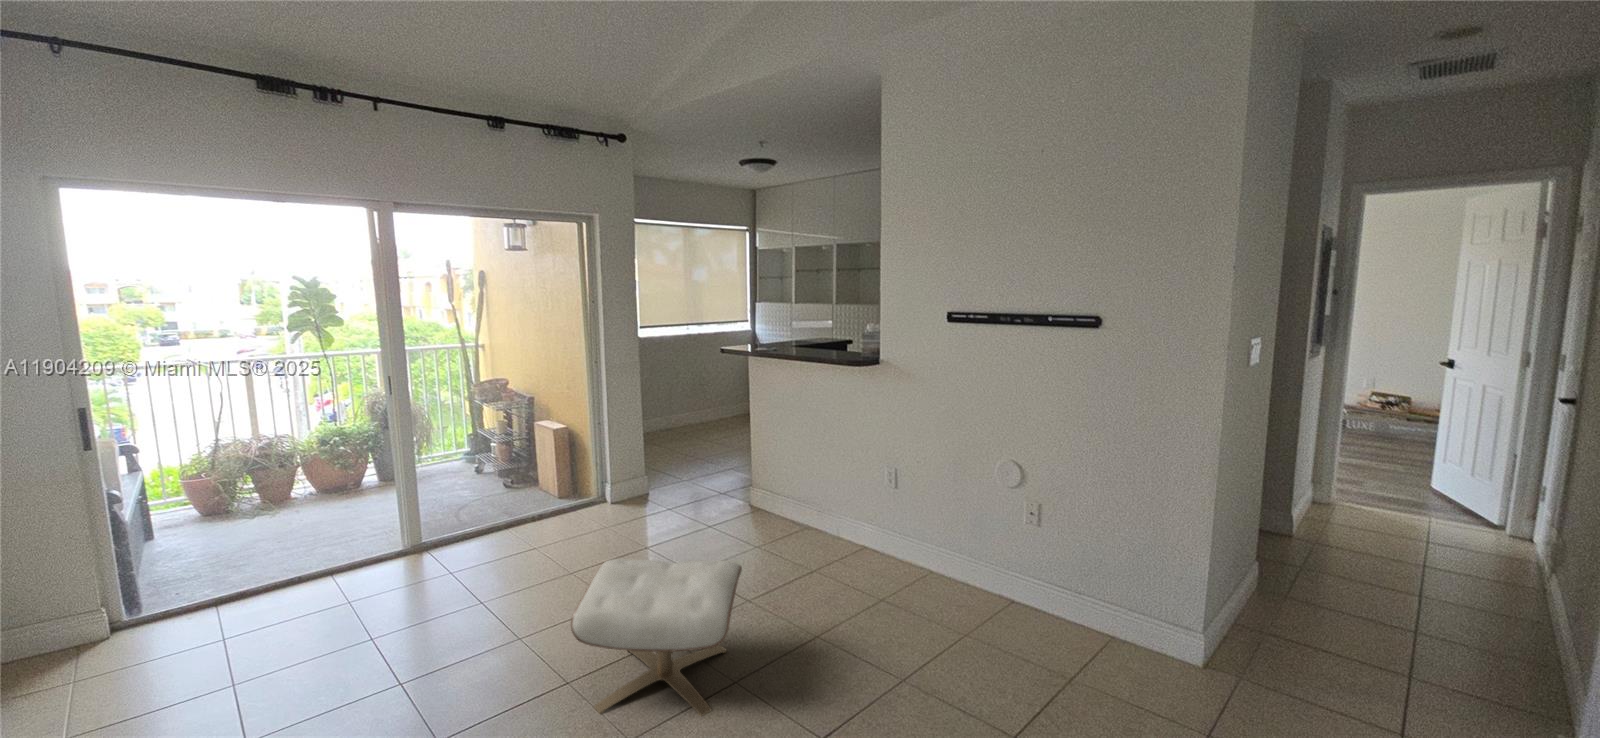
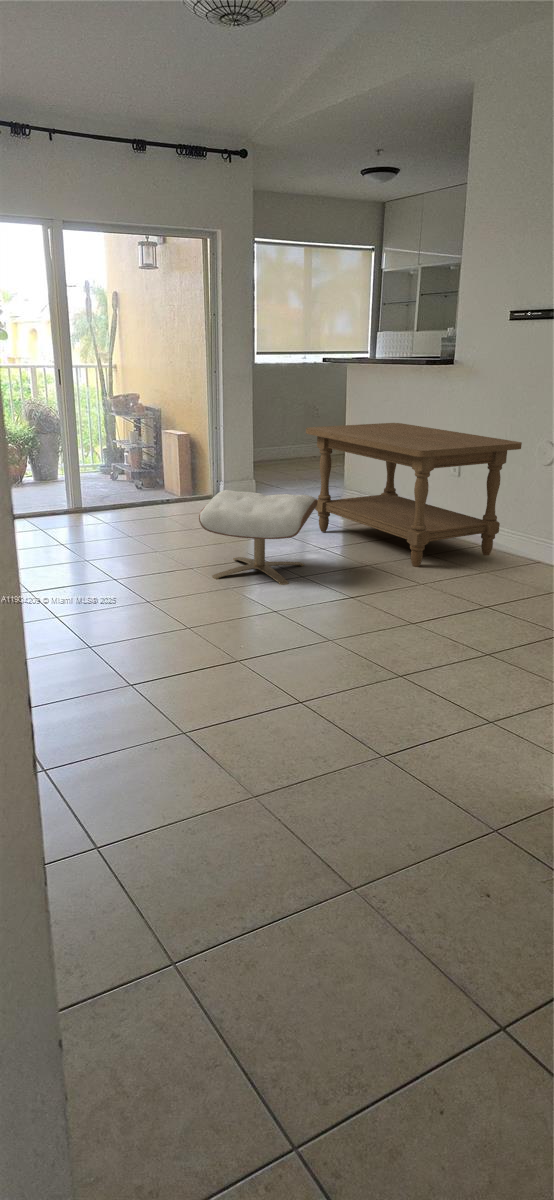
coffee table: none [711,421,975,634] -> present [306,423,522,567]

